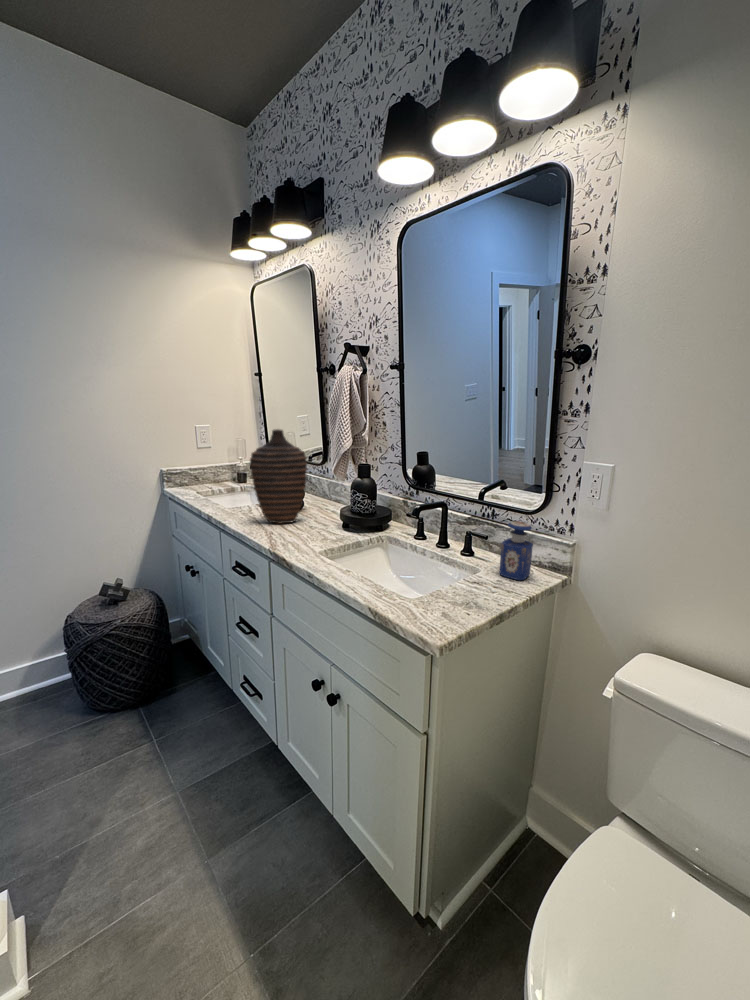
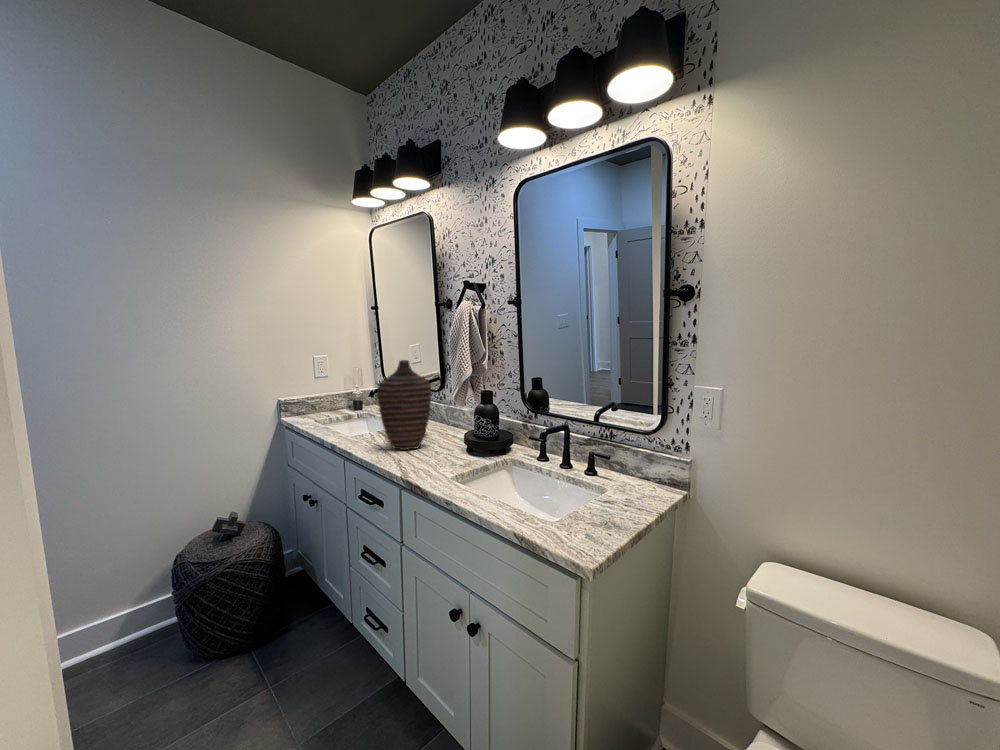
perfume bottle: present [500,521,533,580] -> none [626,442,655,497]

